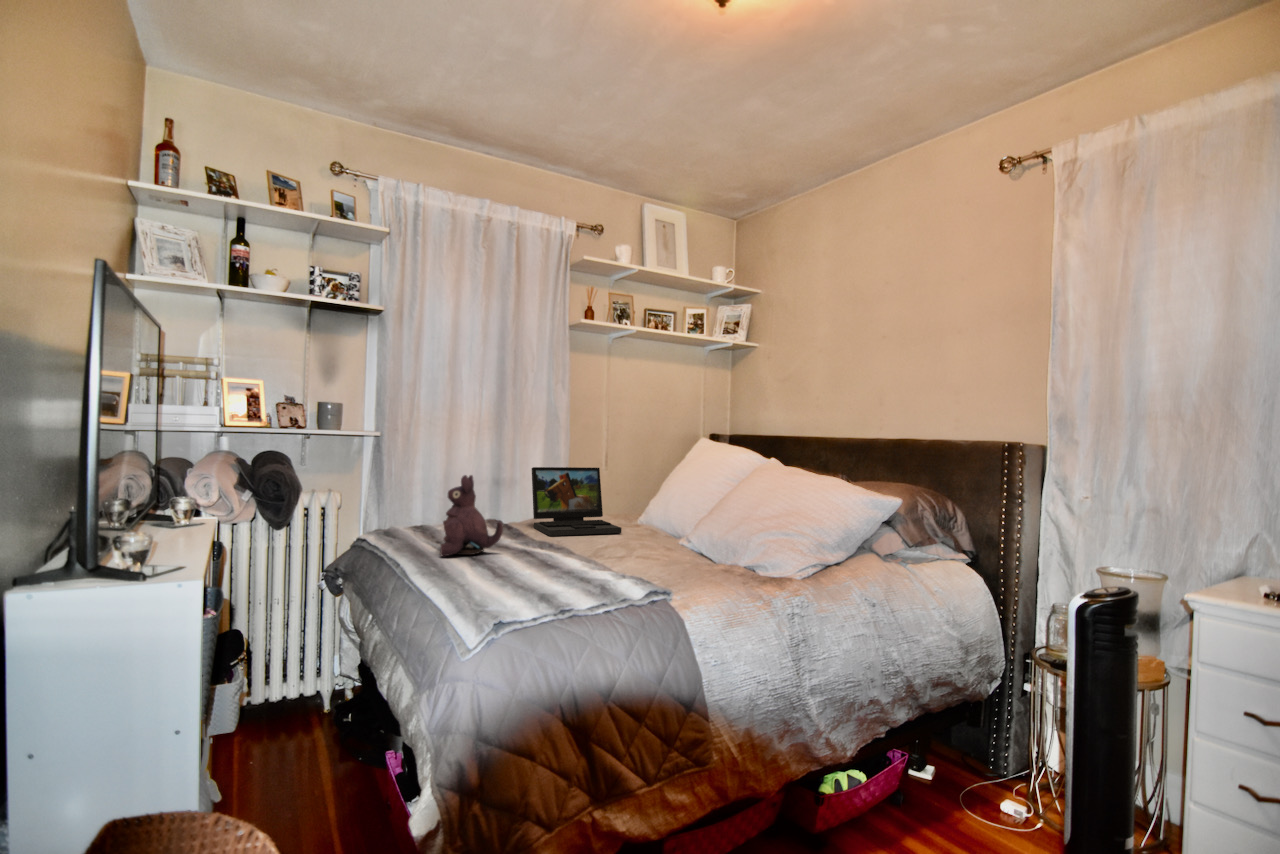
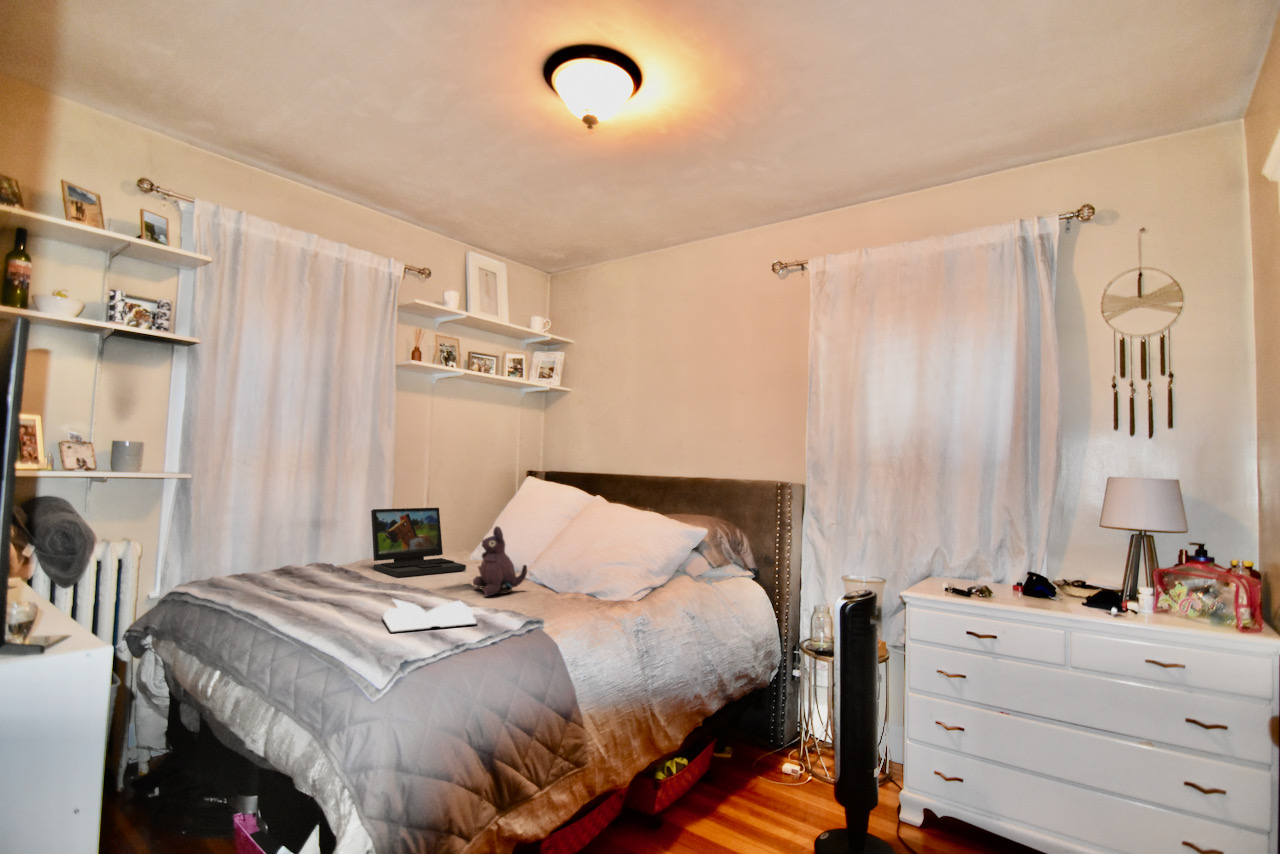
plush toy: present [440,475,503,556] -> present [473,526,527,597]
book: none [500,555,593,590] -> present [382,599,477,633]

